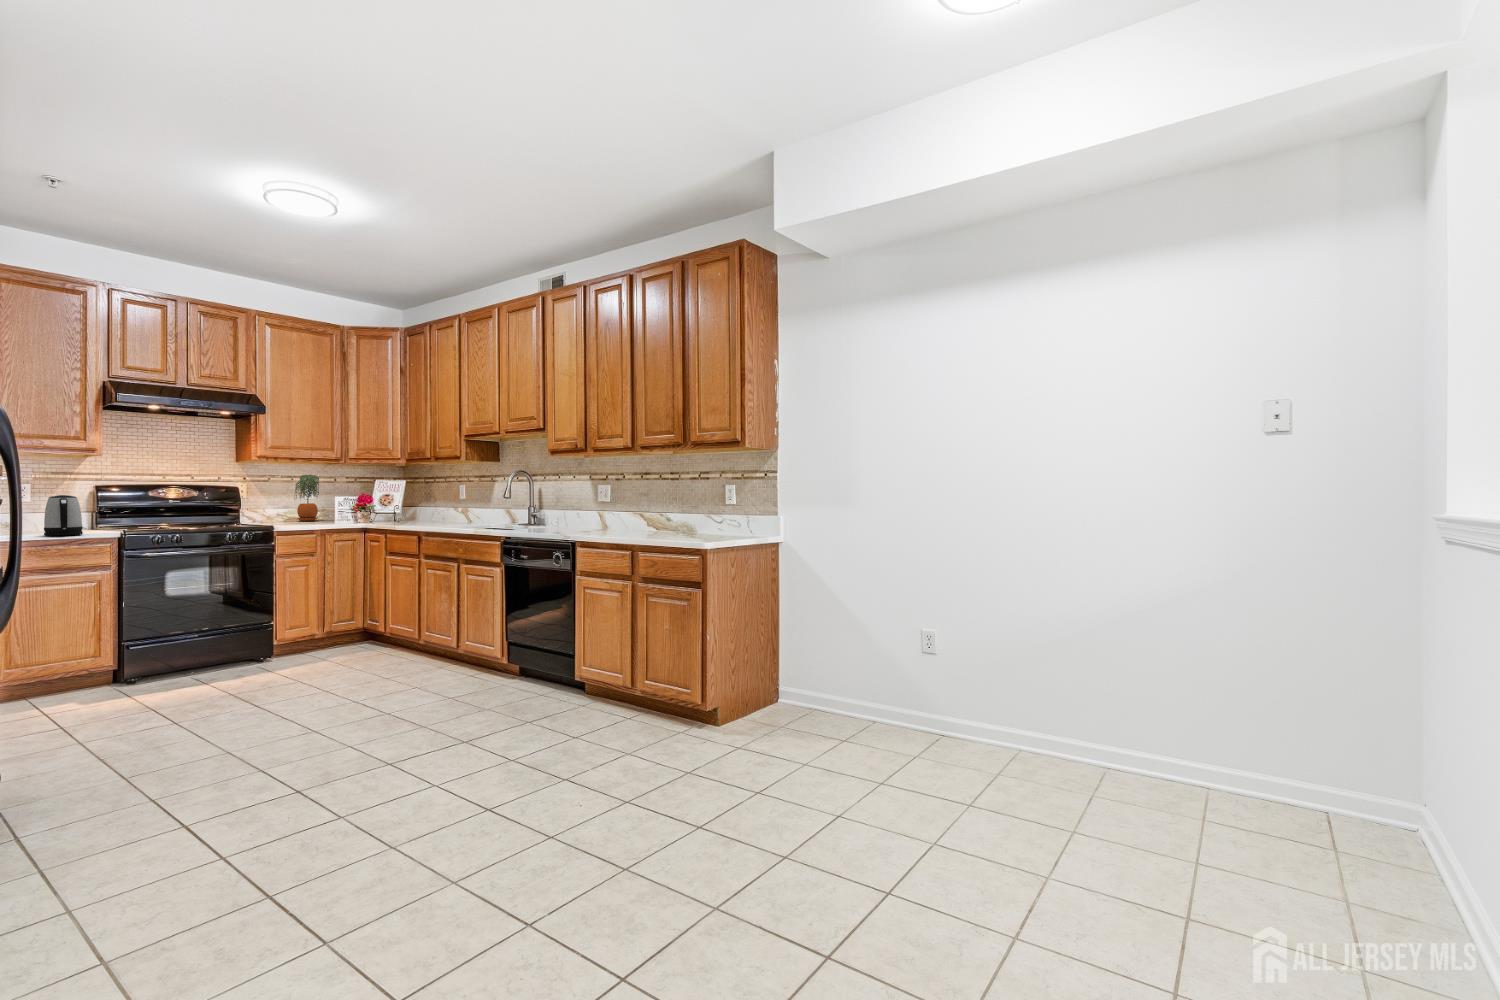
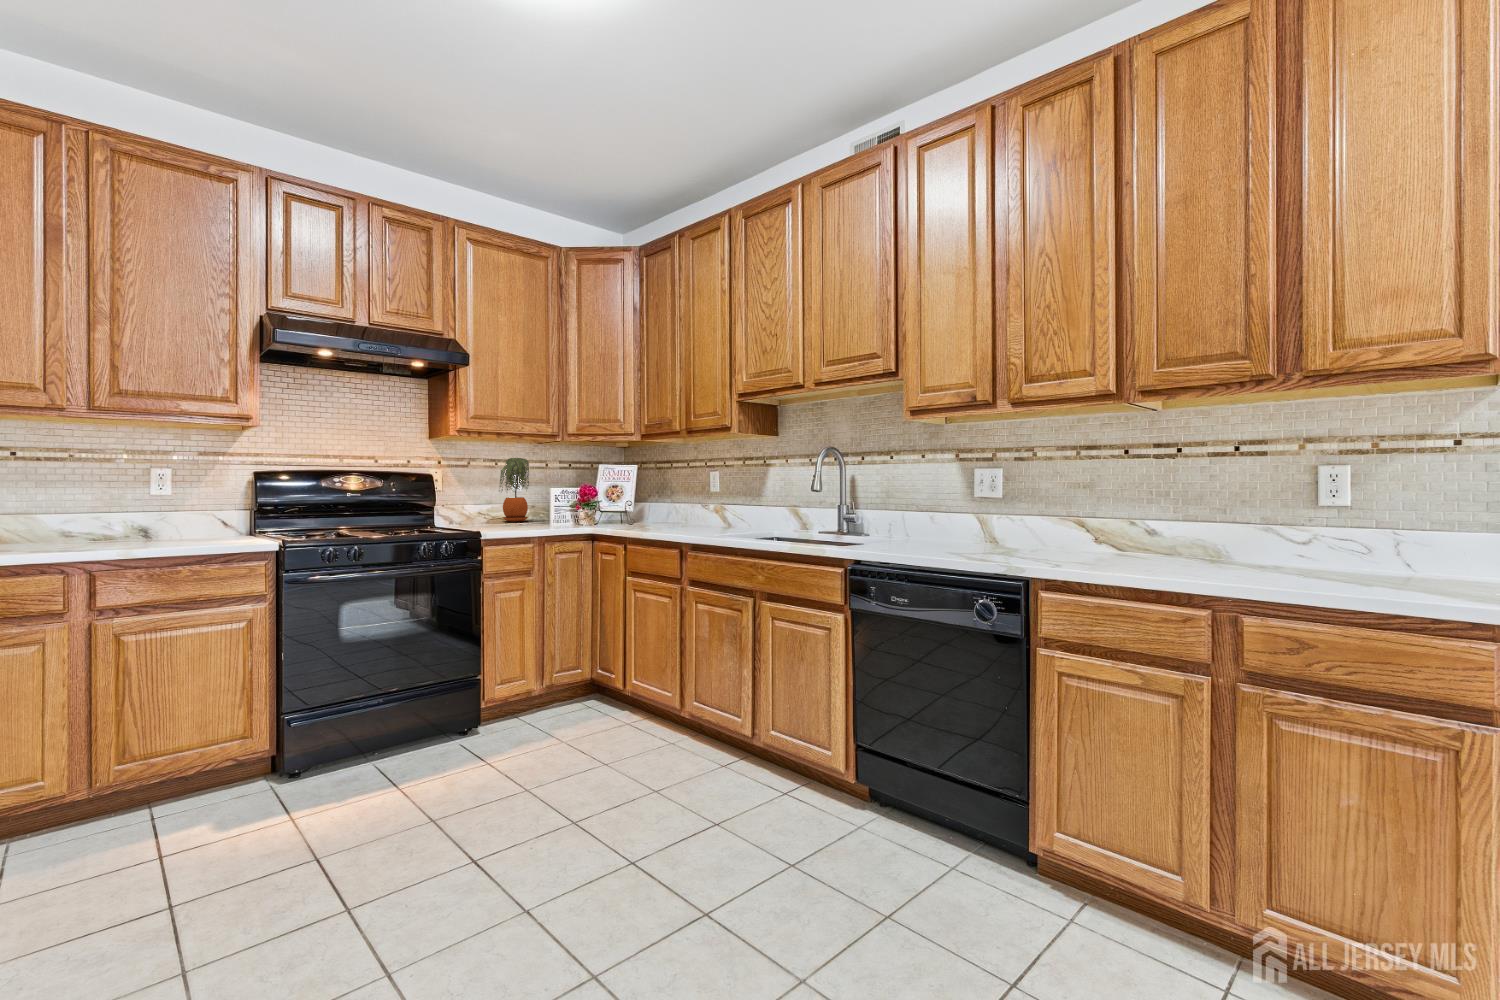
kettle: present [44,495,83,536] -> none [176,486,229,548]

